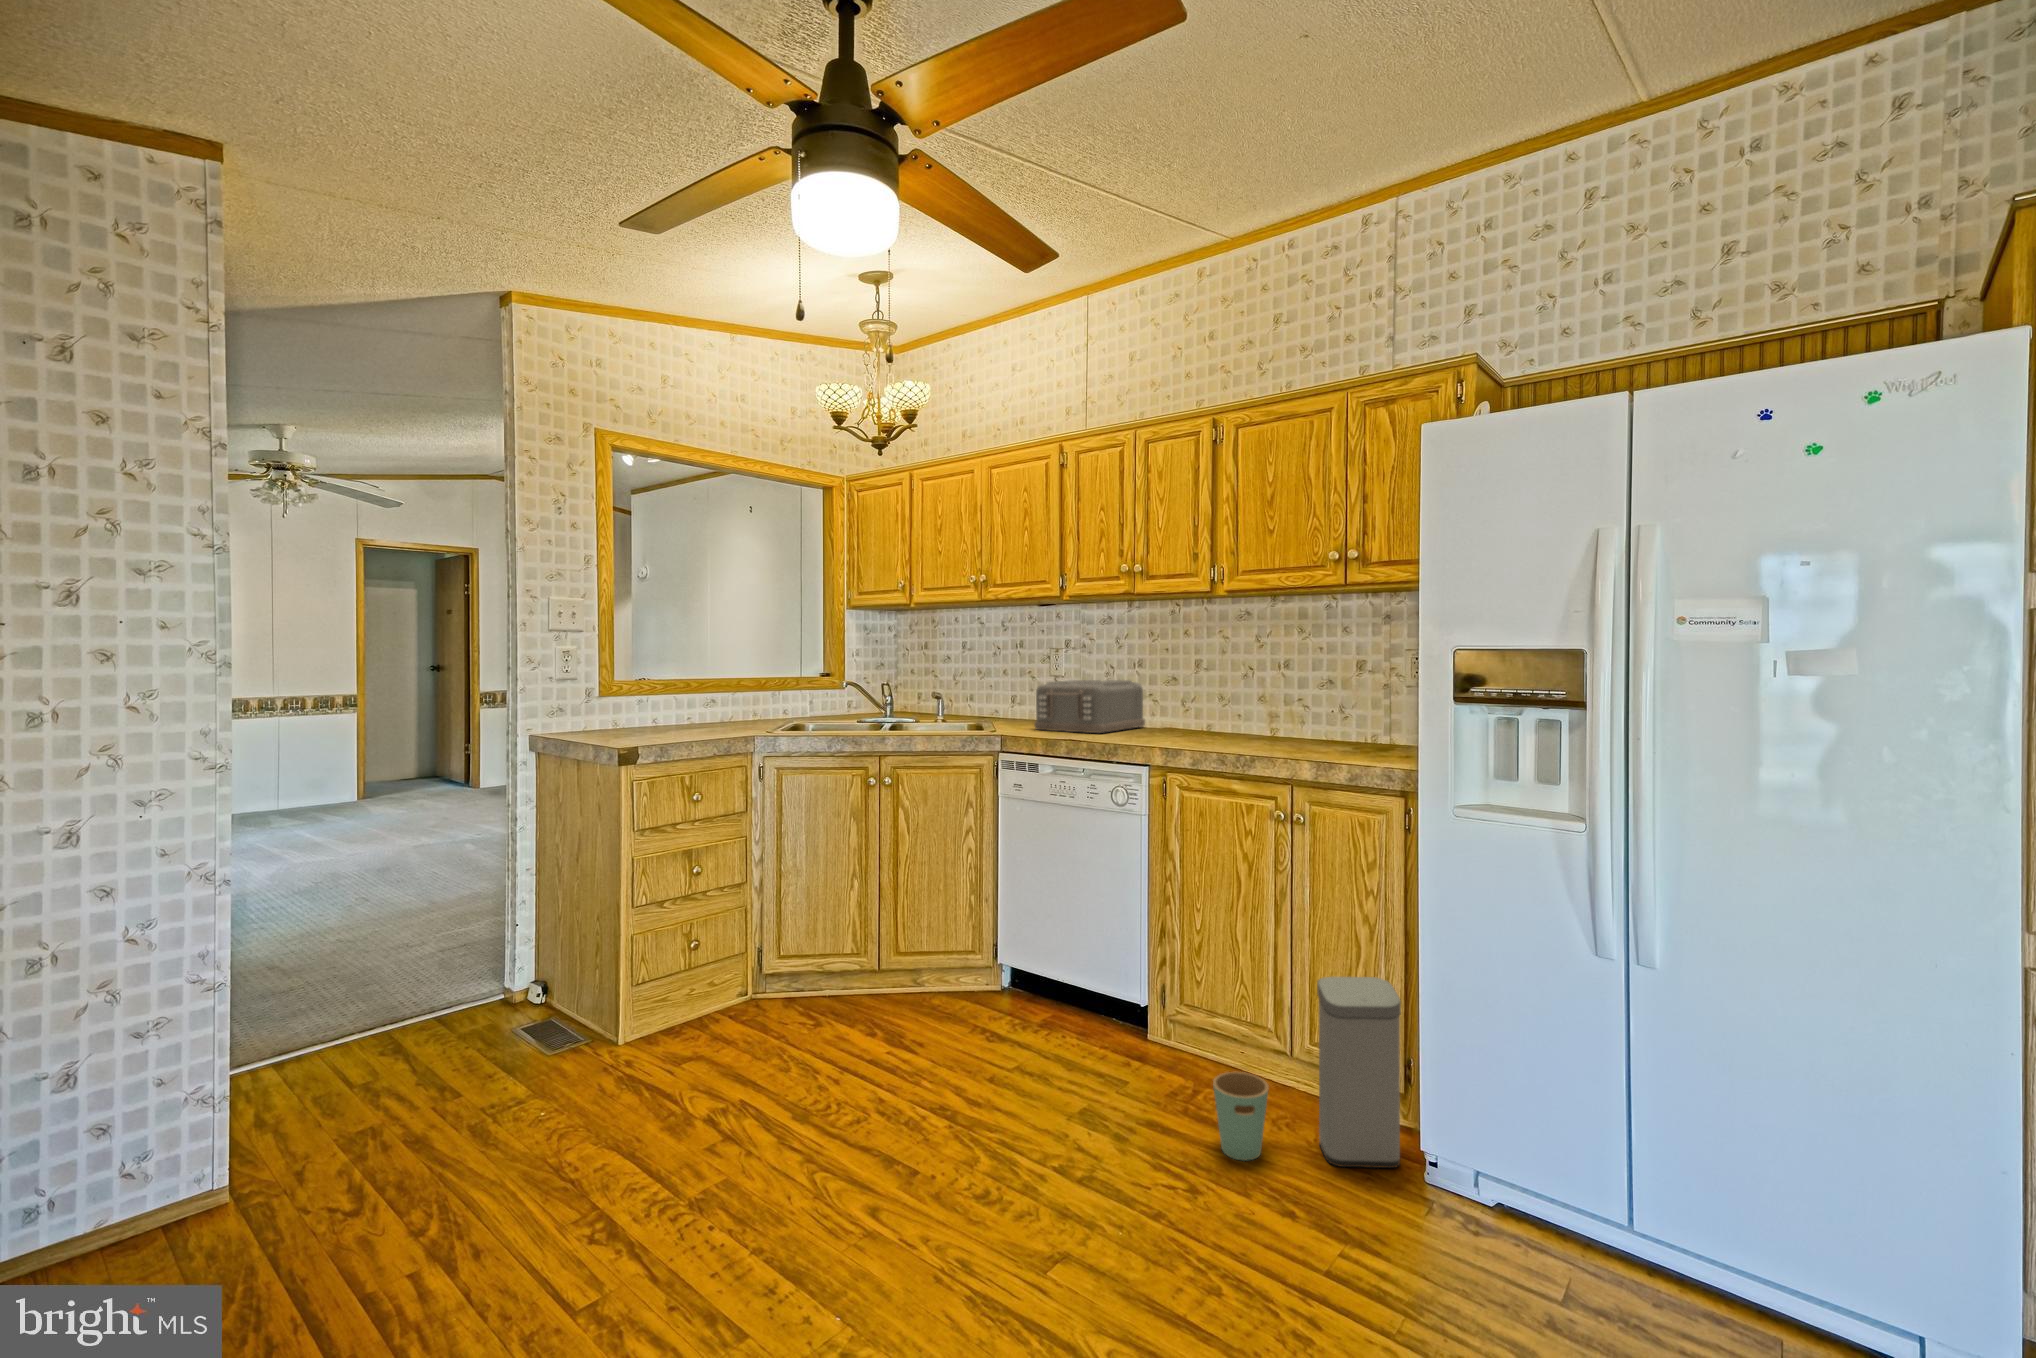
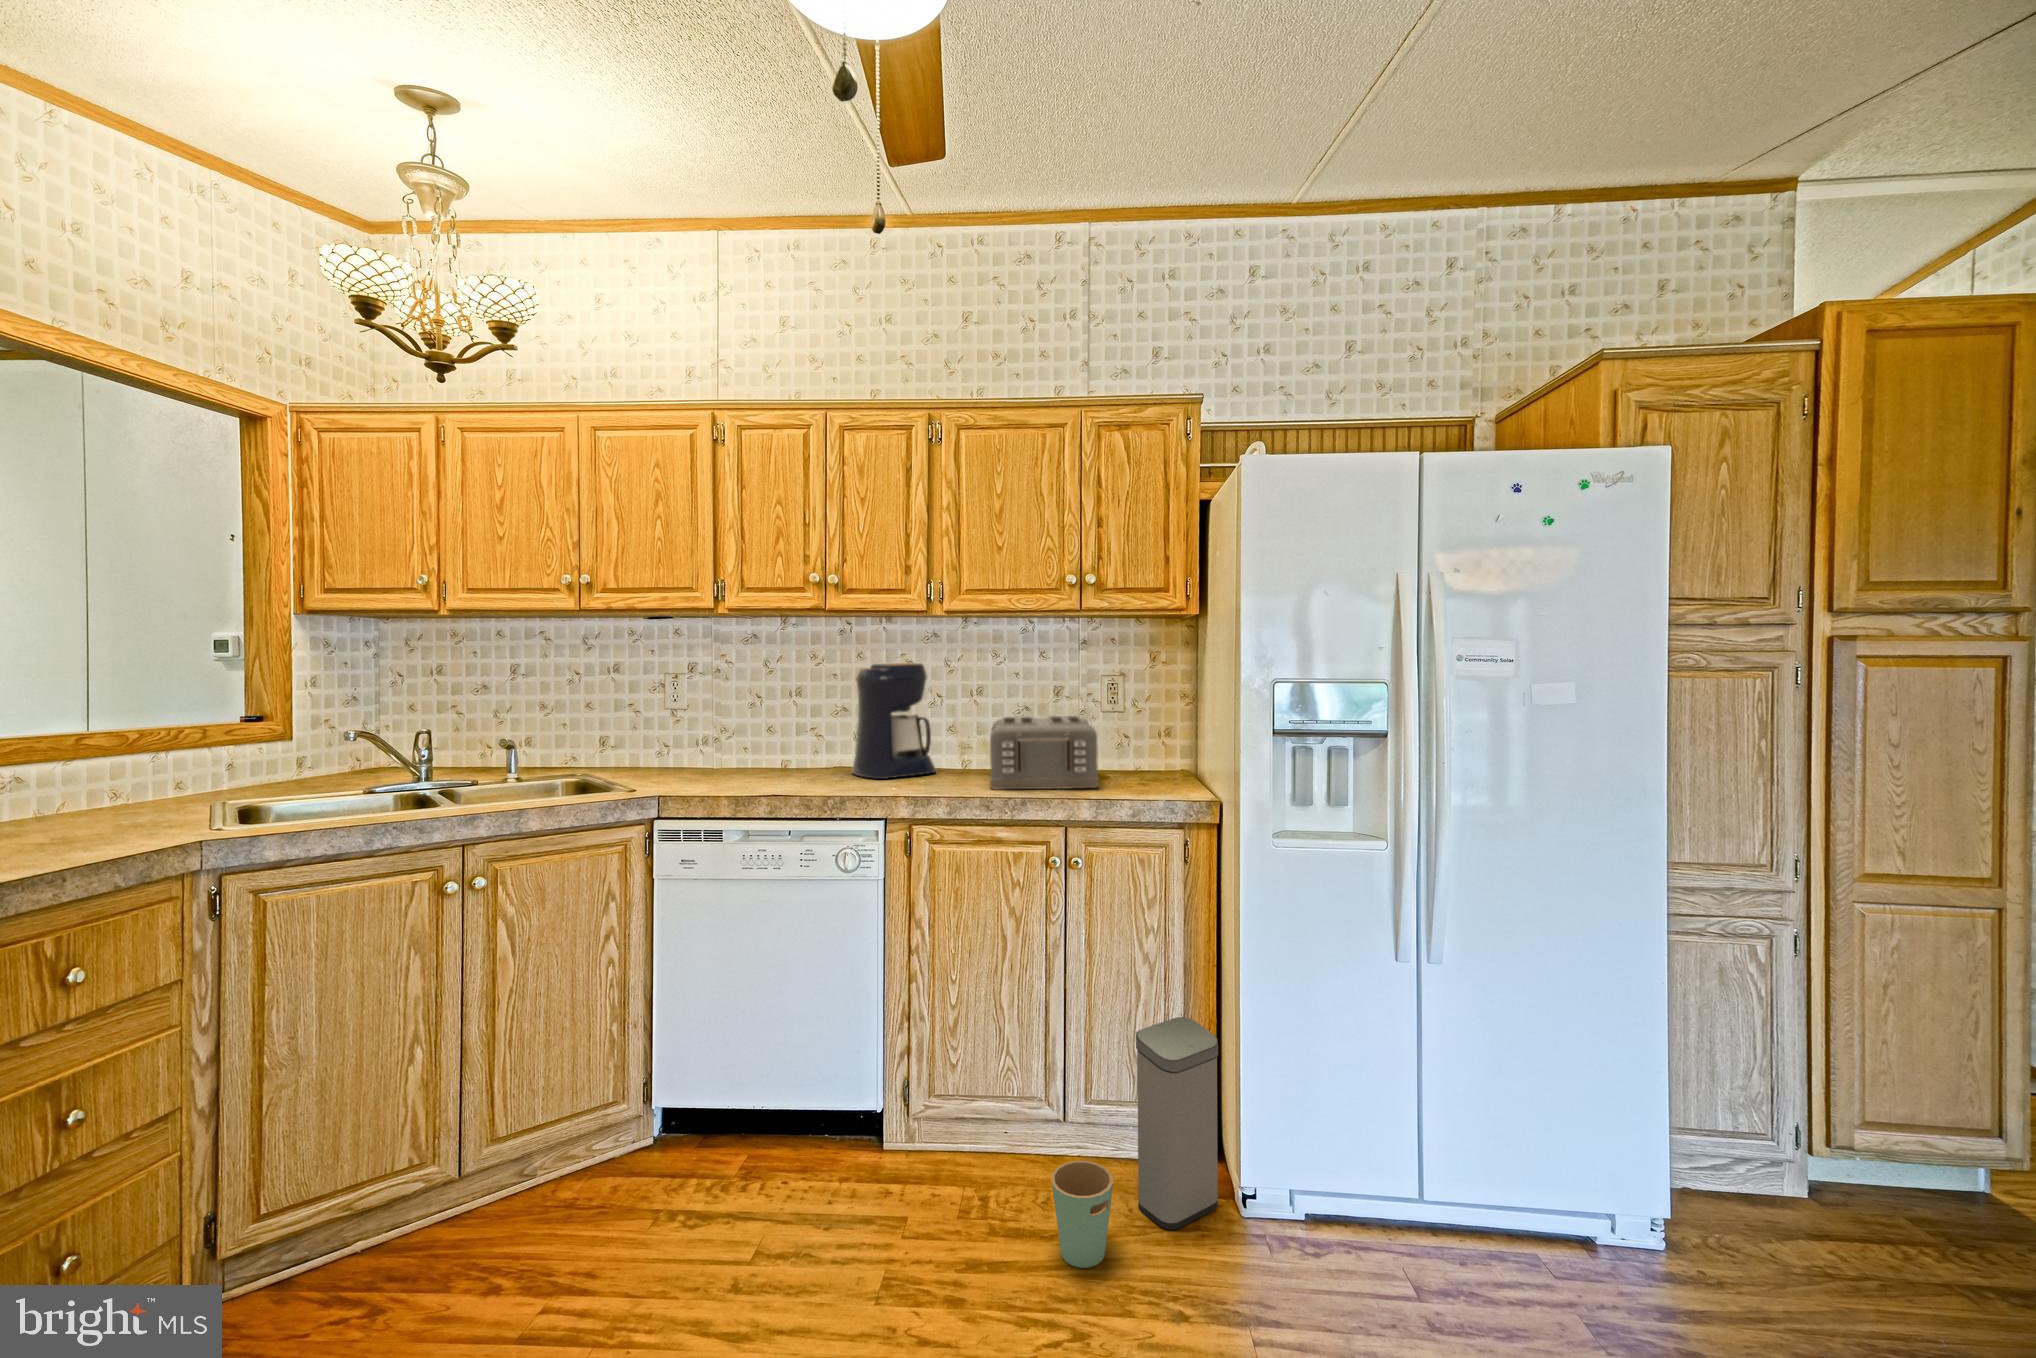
coffee maker: none [1167,638,1240,737] -> present [852,663,936,779]
toaster: present [1034,680,1145,733] -> present [990,716,1099,790]

